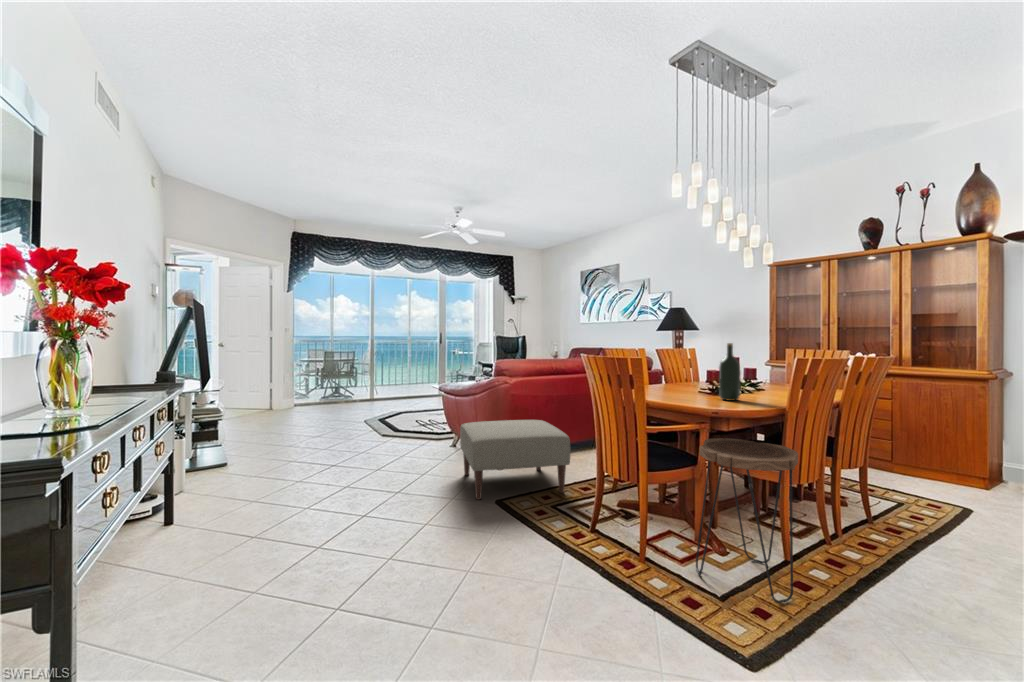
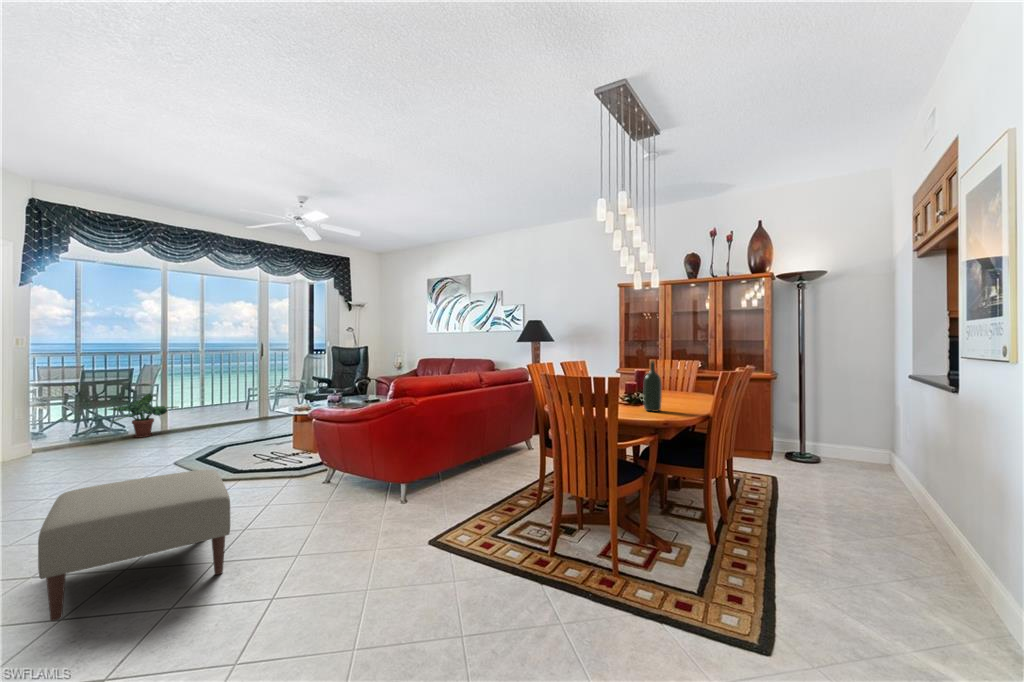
potted plant: none [329,371,381,404] -> present [108,394,178,438]
ottoman: present [460,420,570,500] -> present [38,470,230,621]
side table: present [696,438,798,603] -> none [658,447,746,587]

